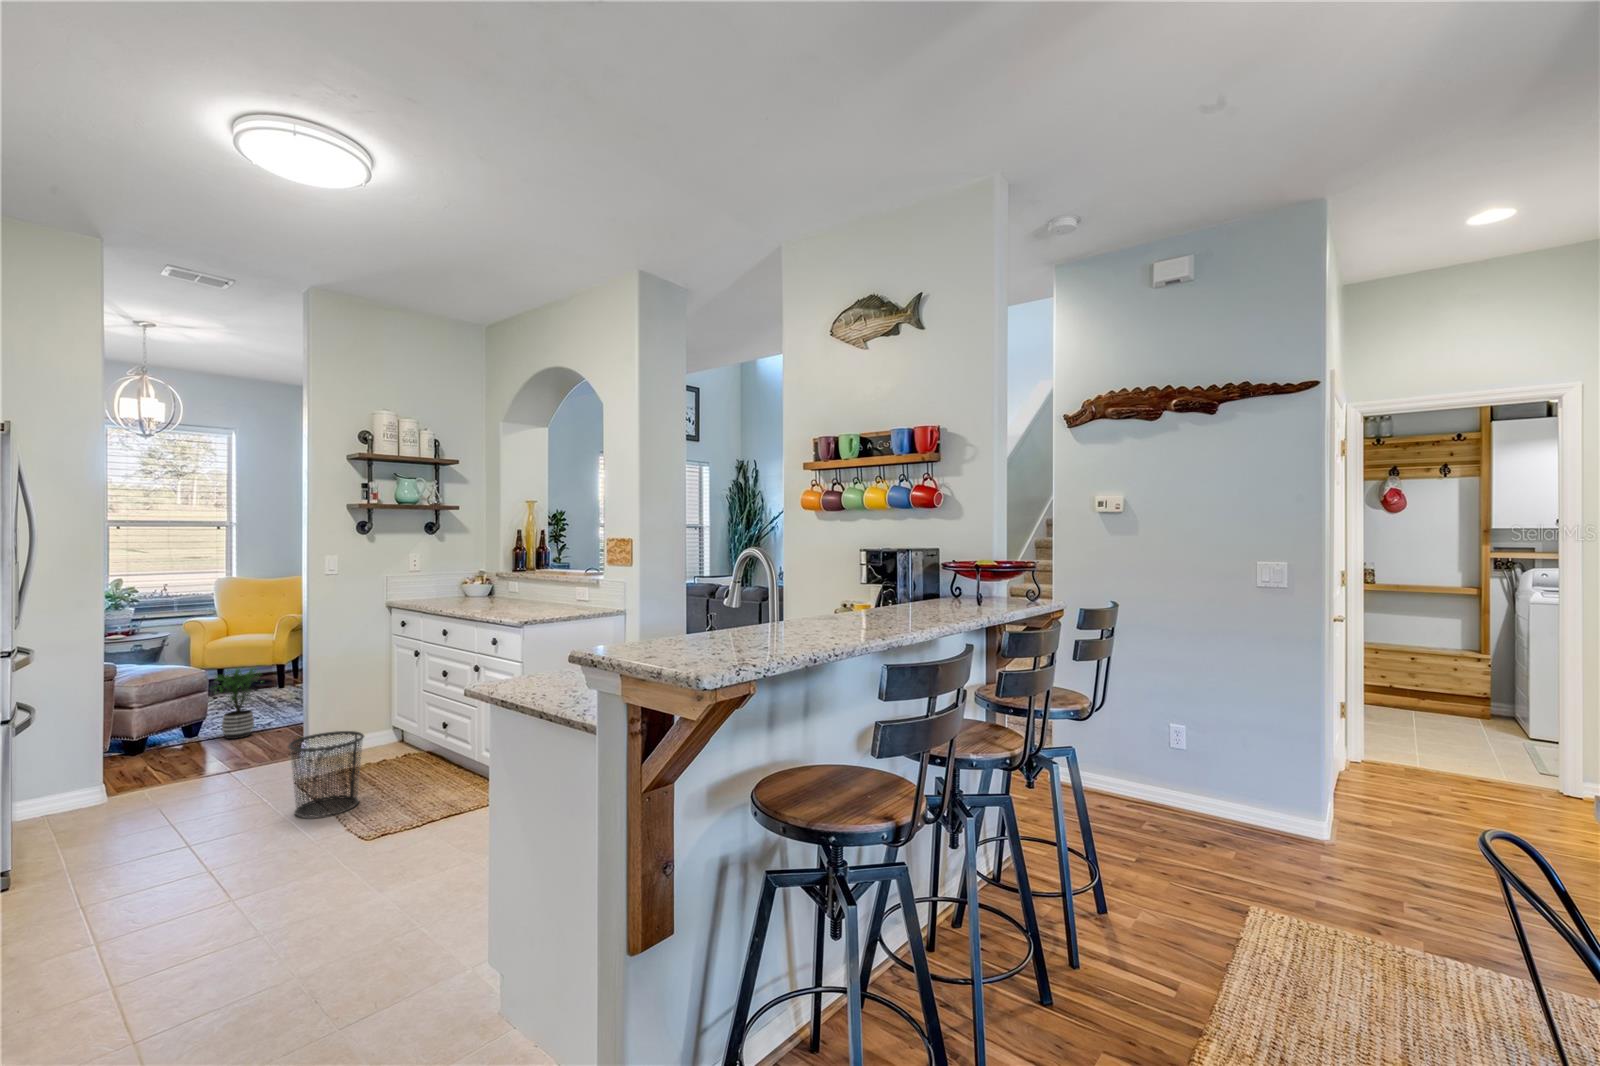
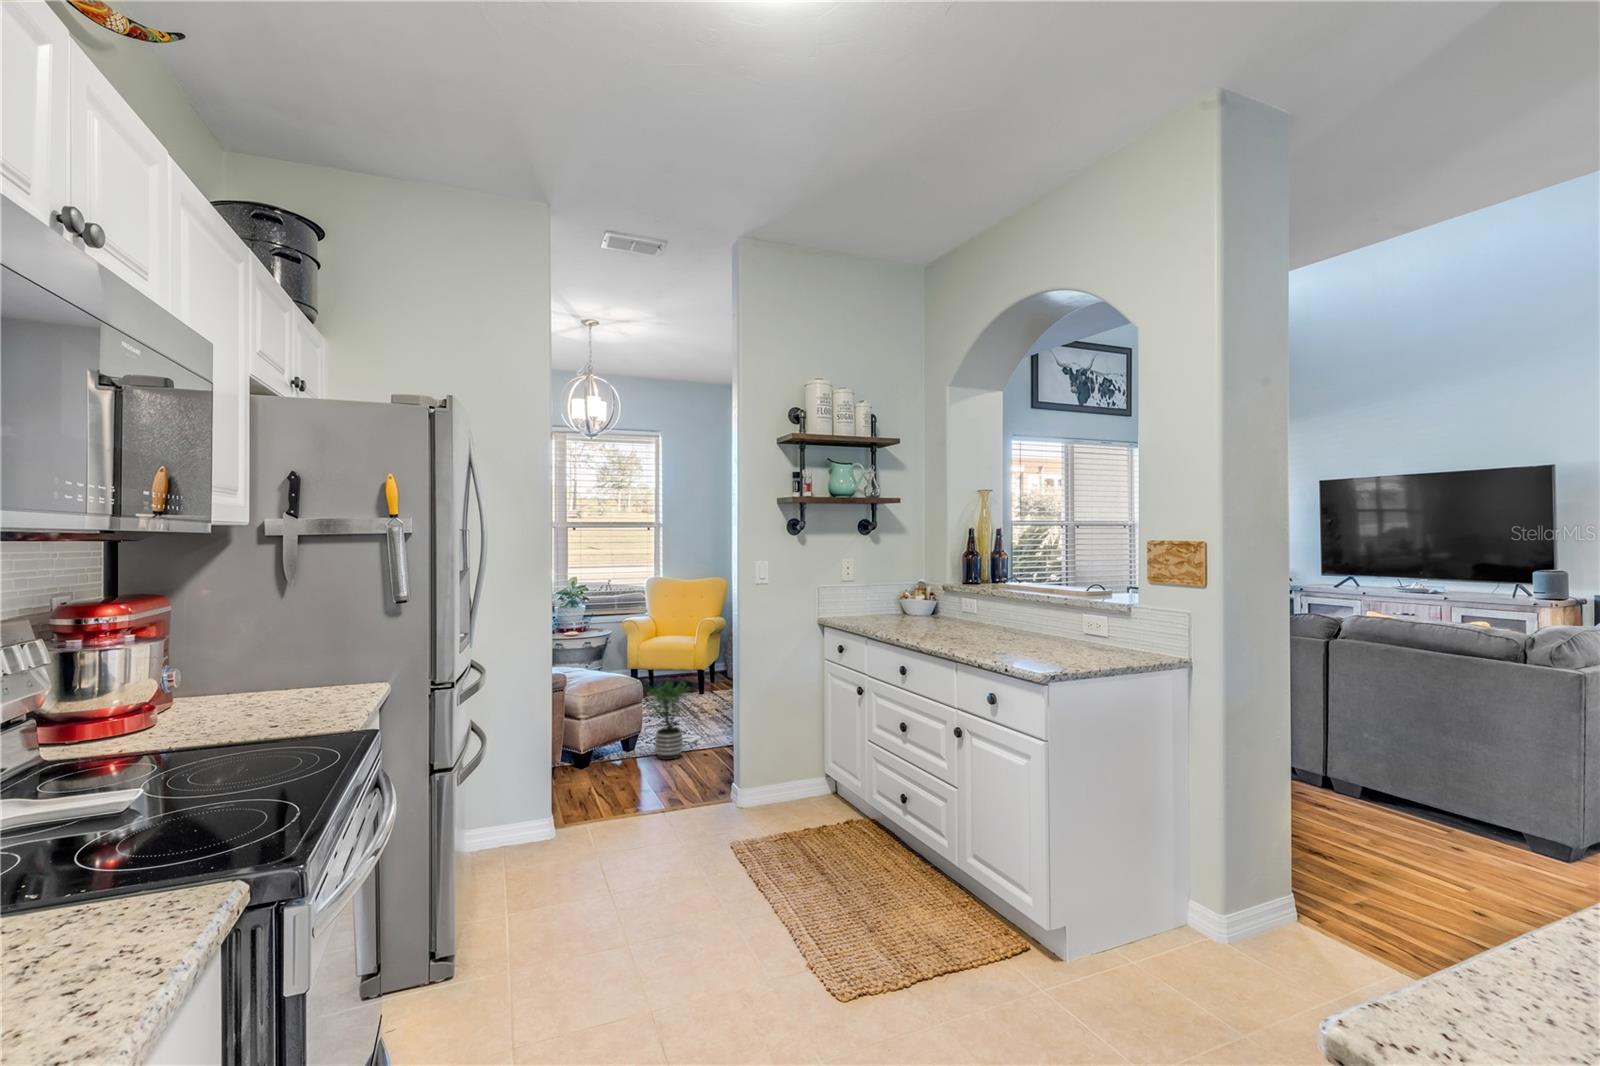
waste bin: present [288,731,364,818] -> none [731,798,817,924]

